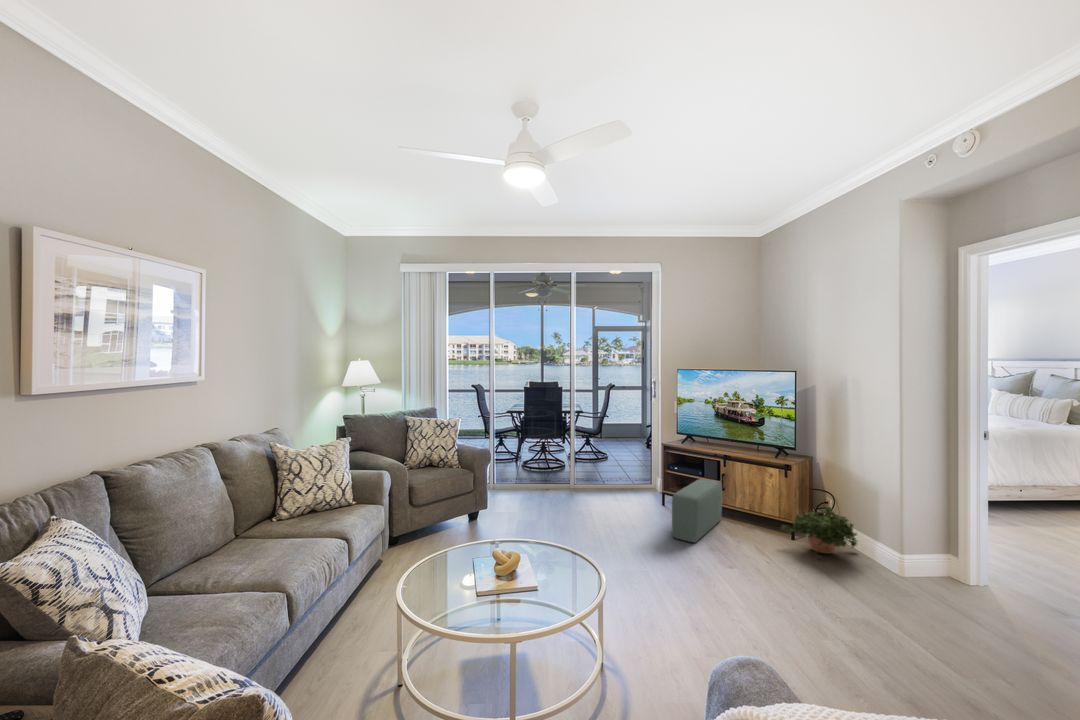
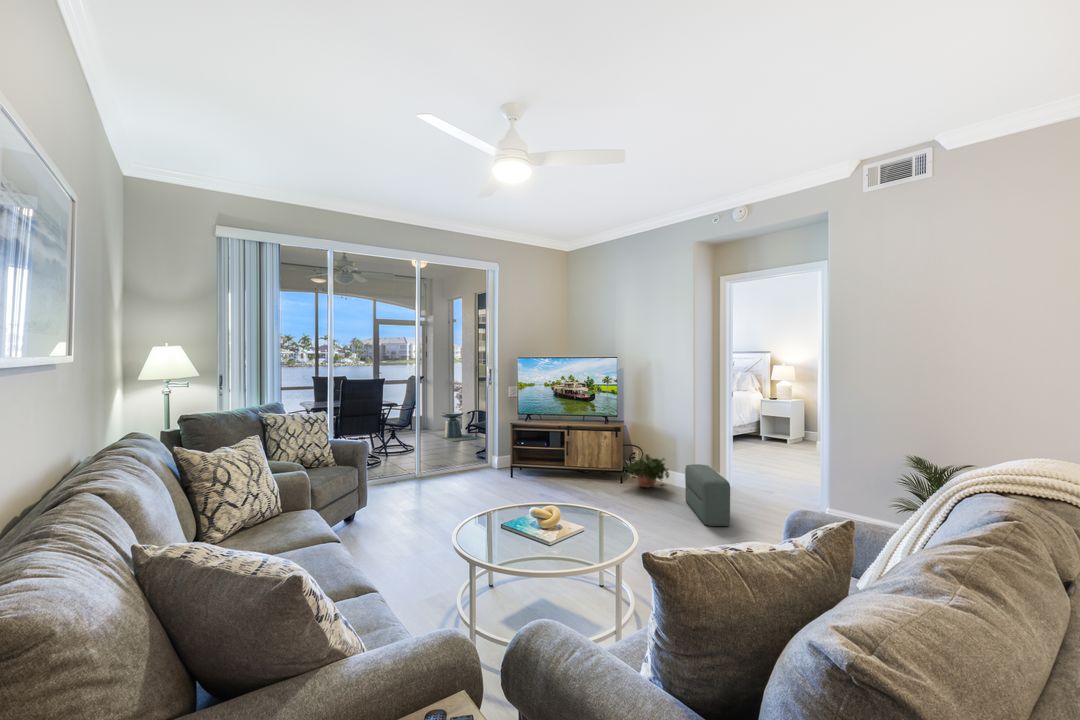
pouf: present [672,479,722,542] -> present [685,464,730,526]

